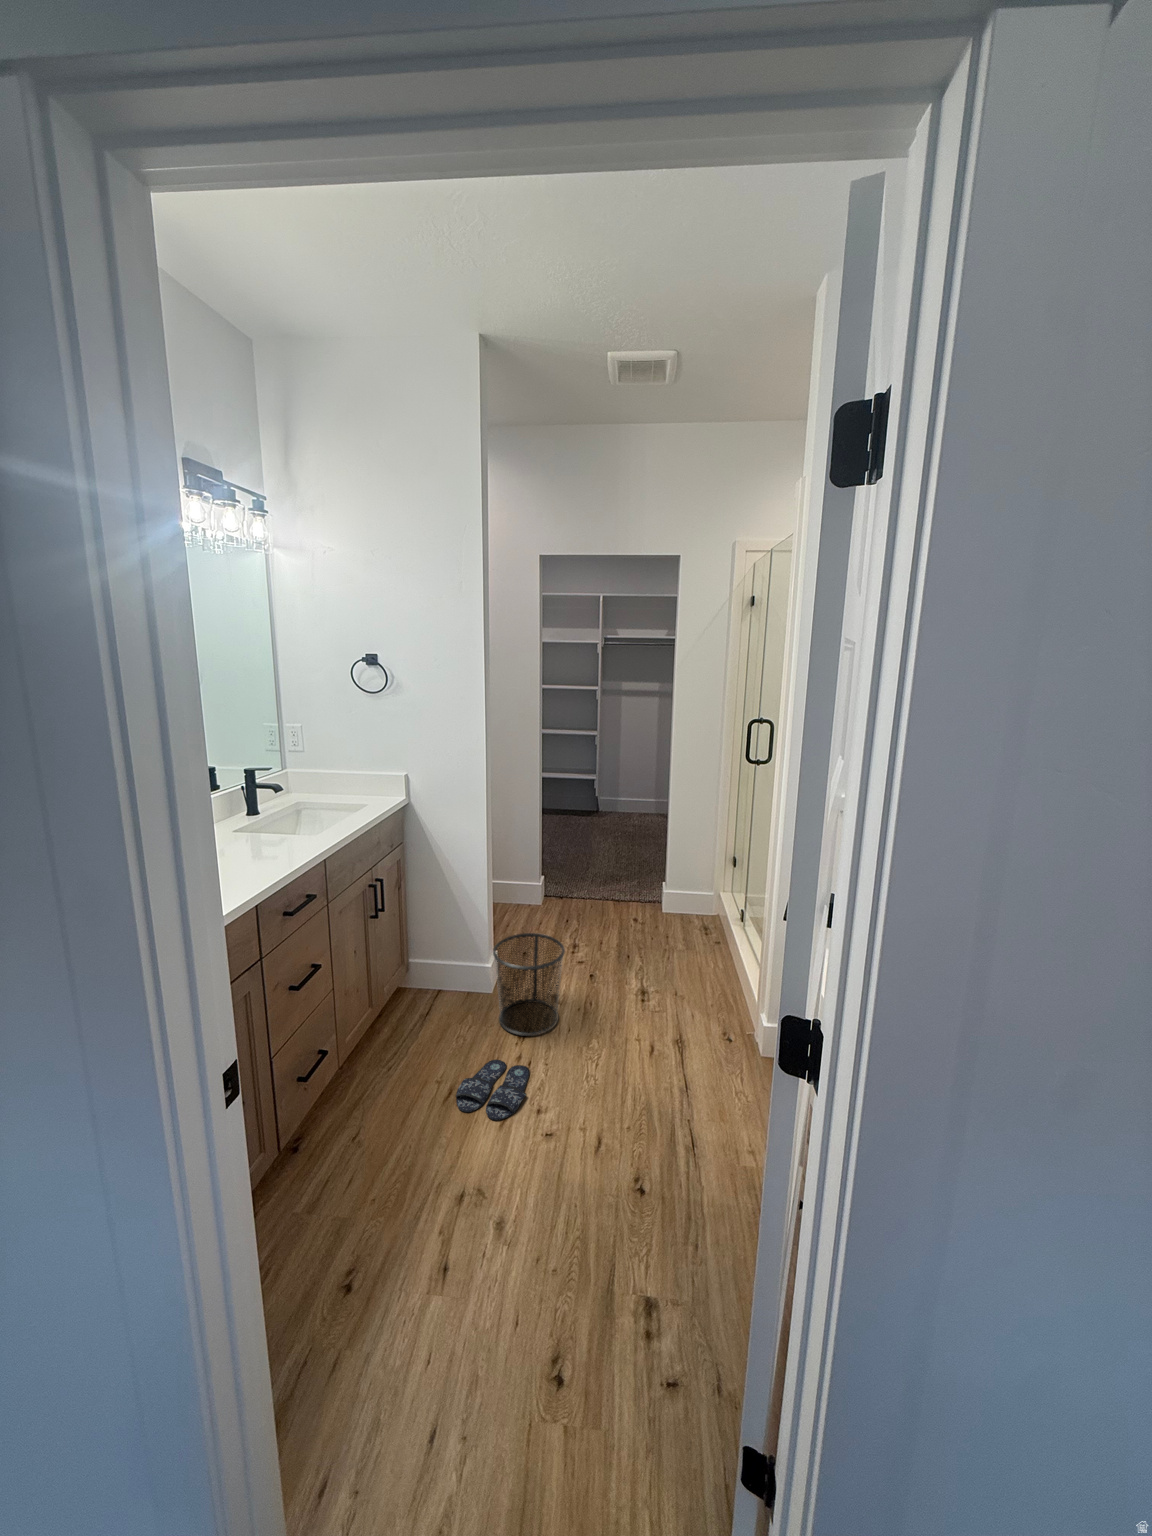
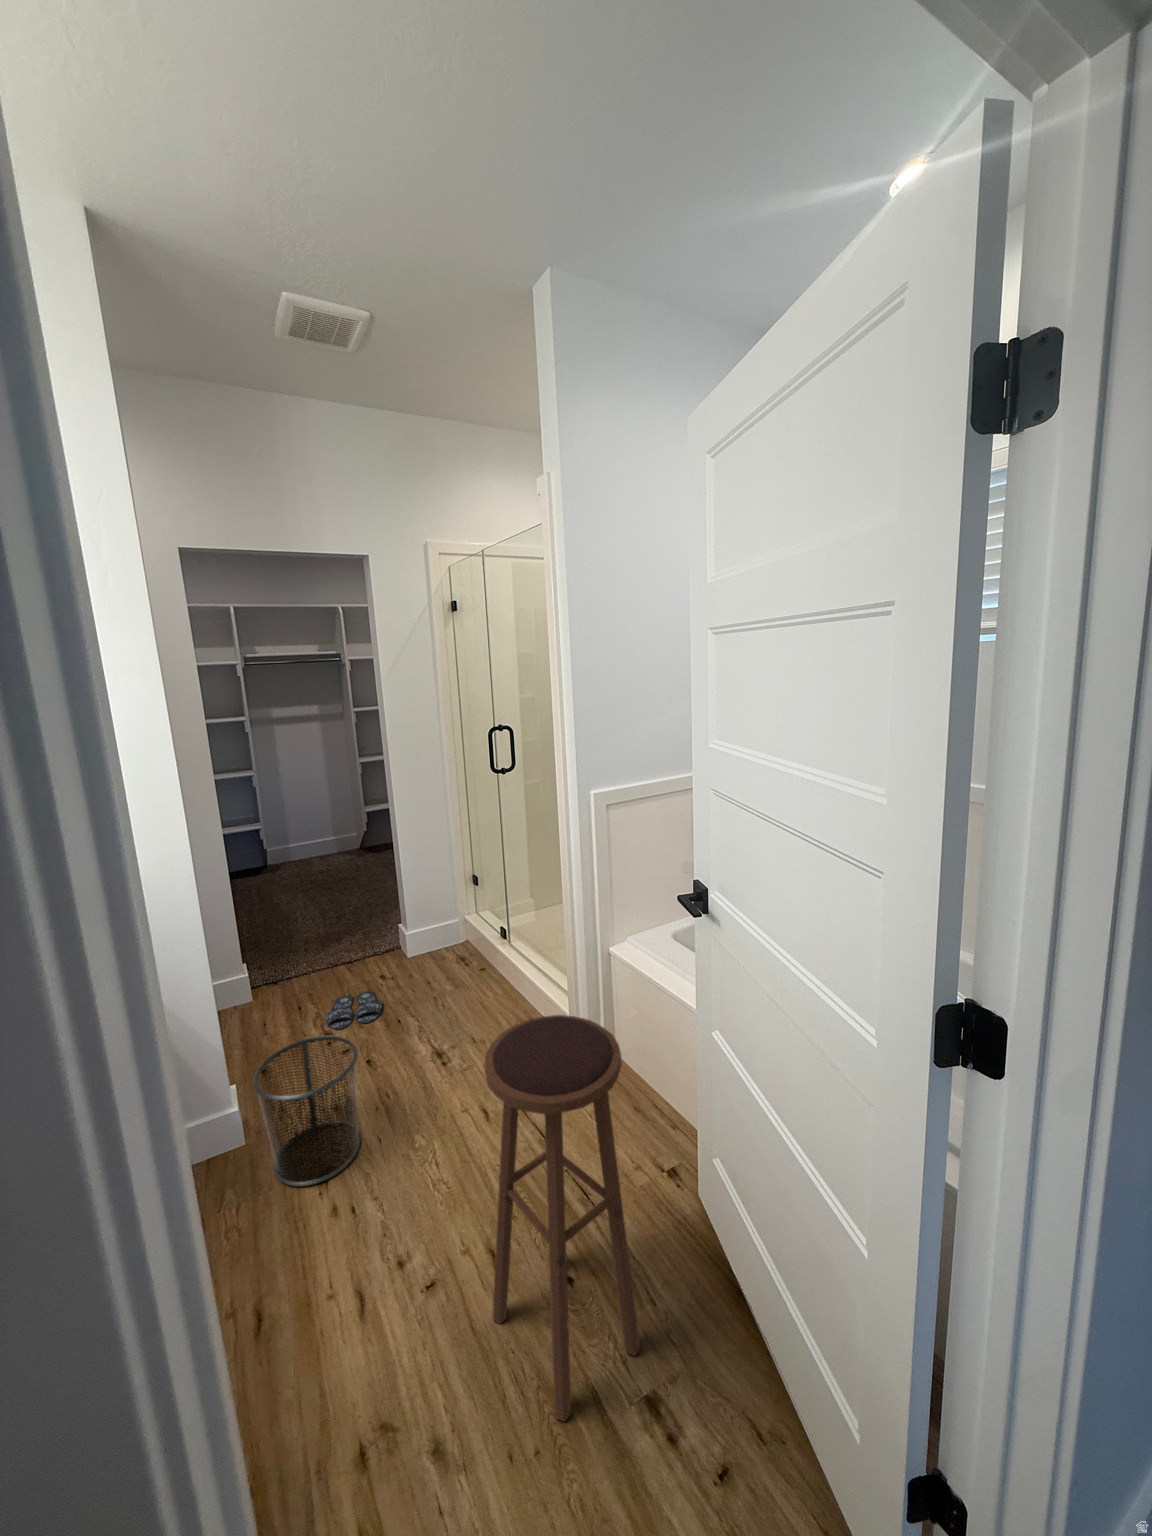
stool: none [568,957,681,1269] -> present [484,1015,640,1421]
slippers: present [456,1060,530,1120] -> present [326,991,382,1029]

